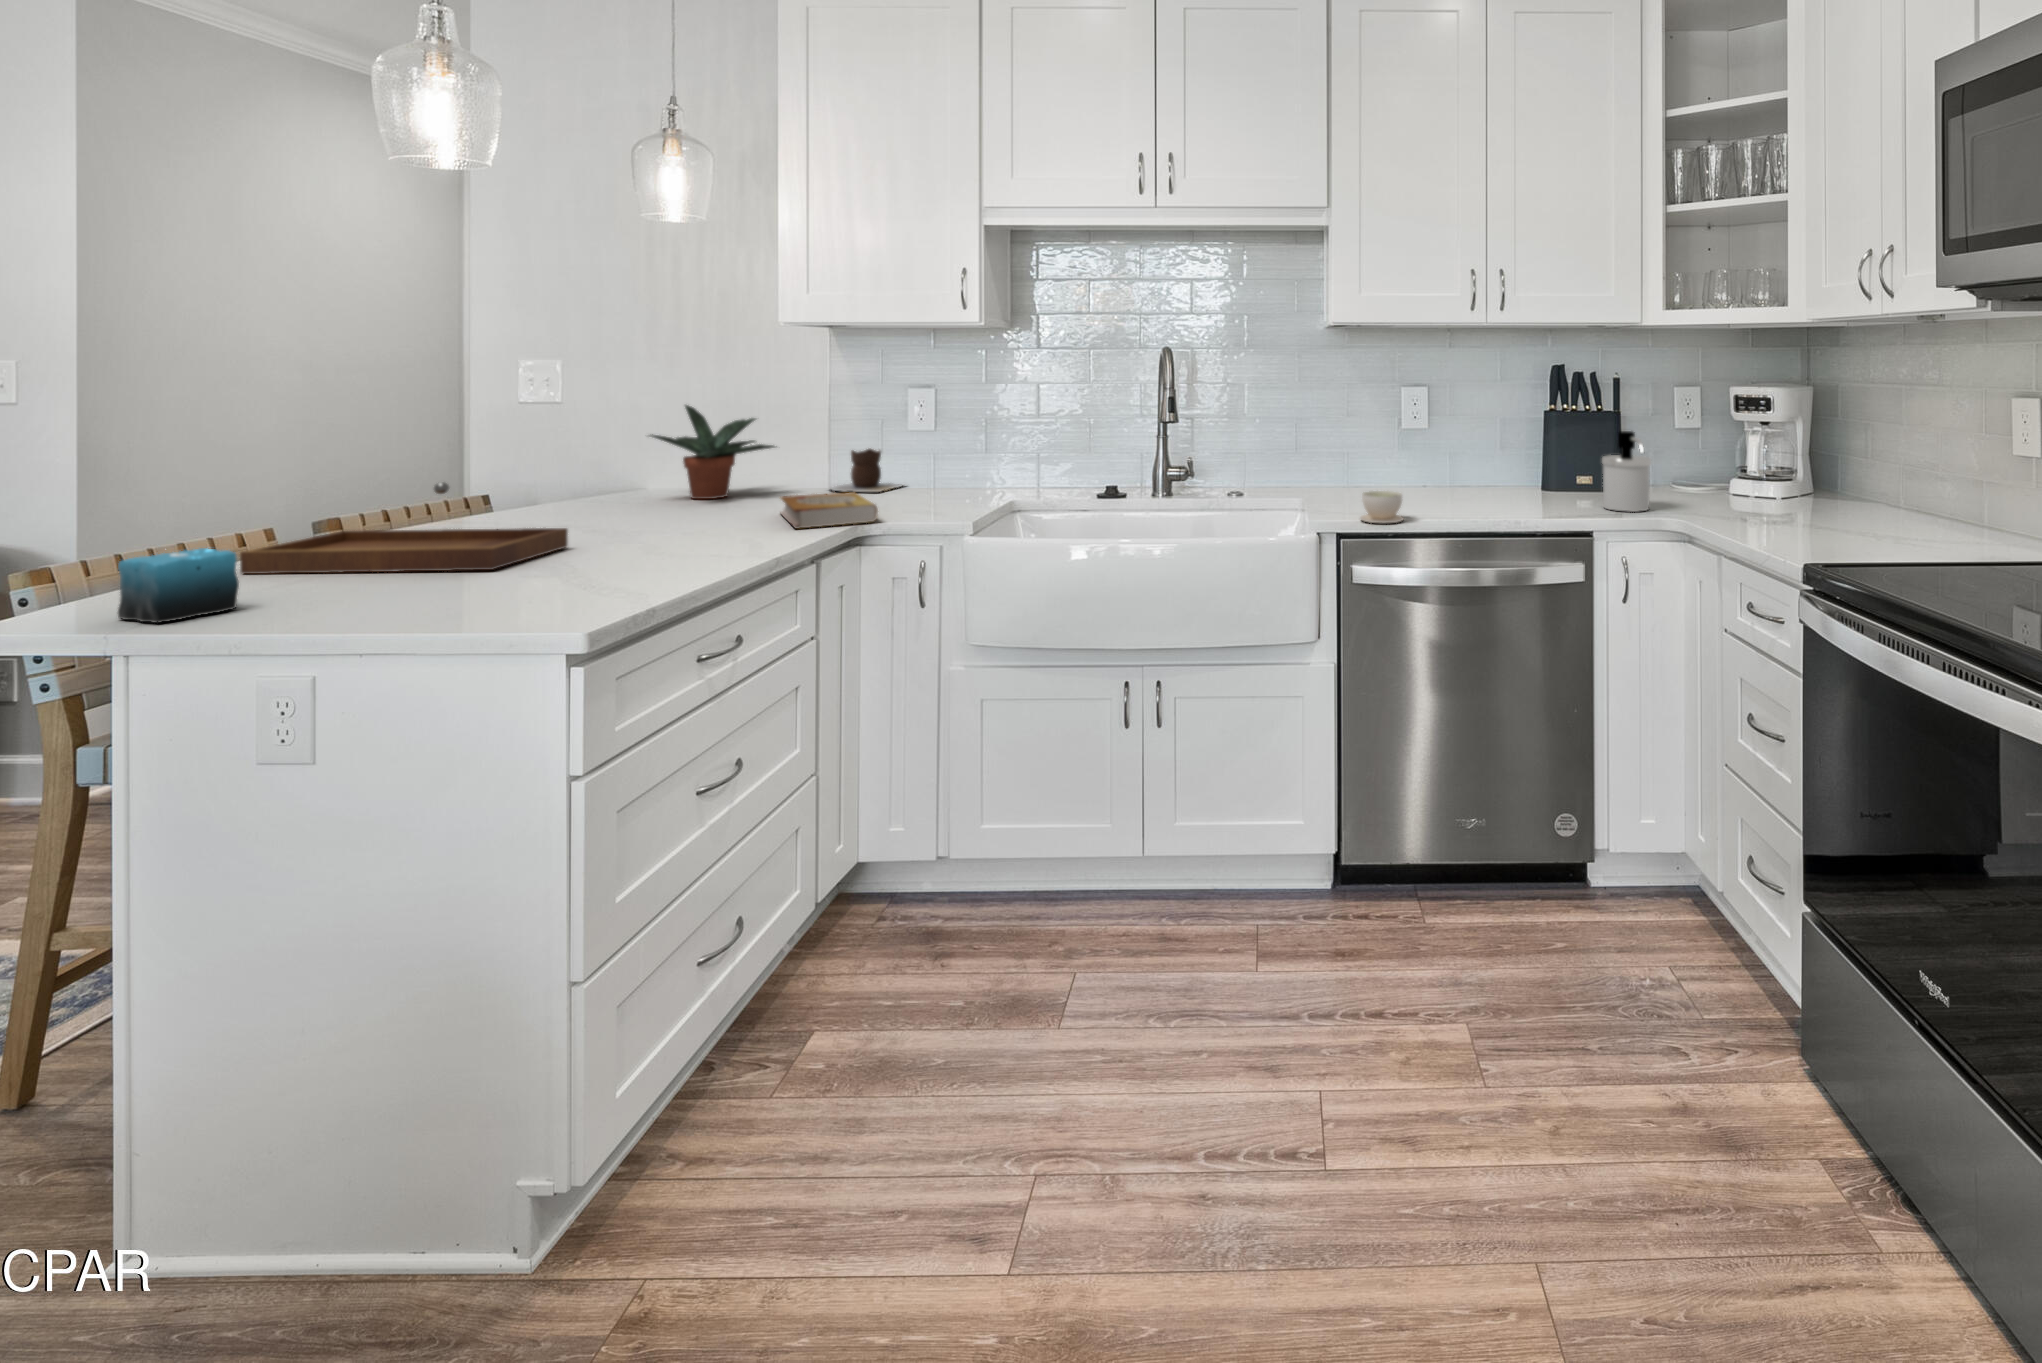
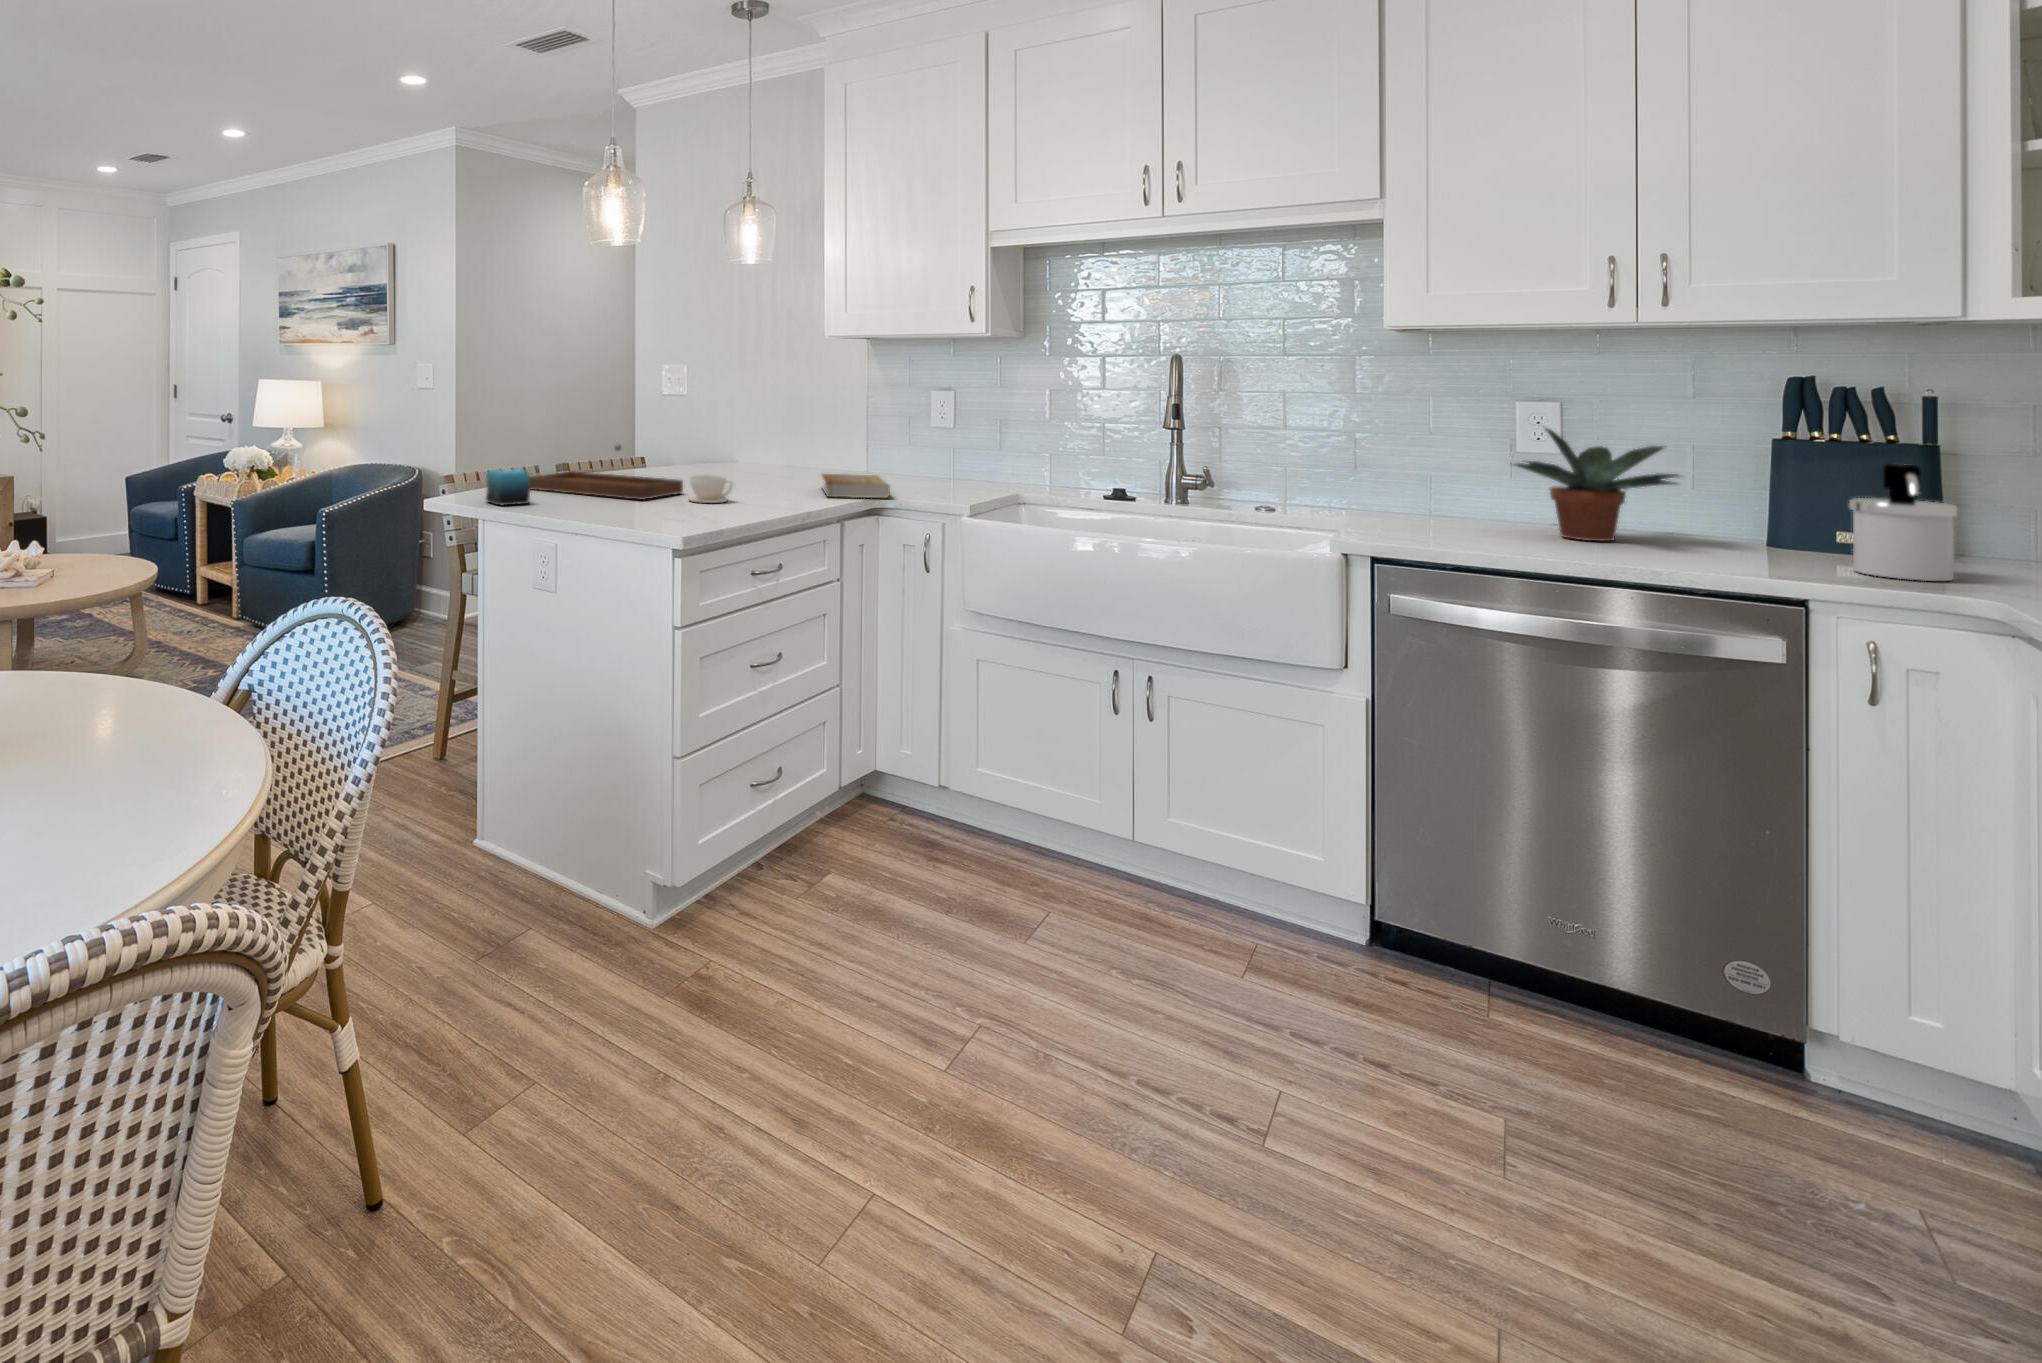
potted plant: present [650,405,775,499] -> present [1515,428,1682,541]
vase: present [831,449,902,492] -> none [865,443,931,480]
coffee cup: present [1360,491,1403,524] -> present [689,475,733,503]

